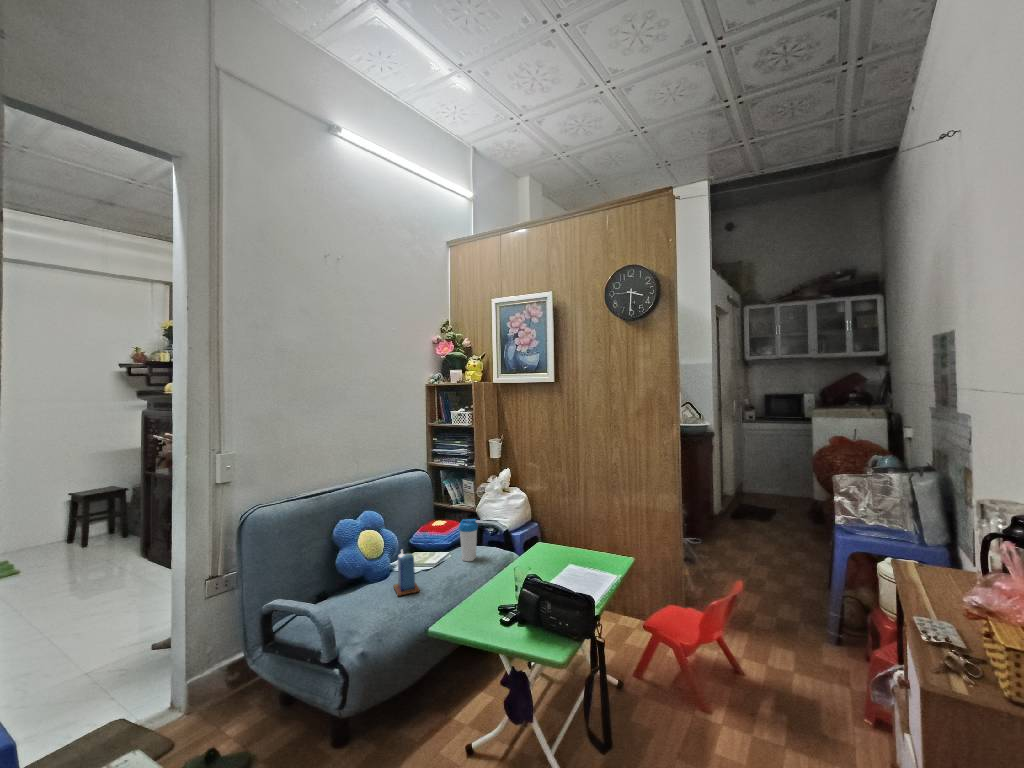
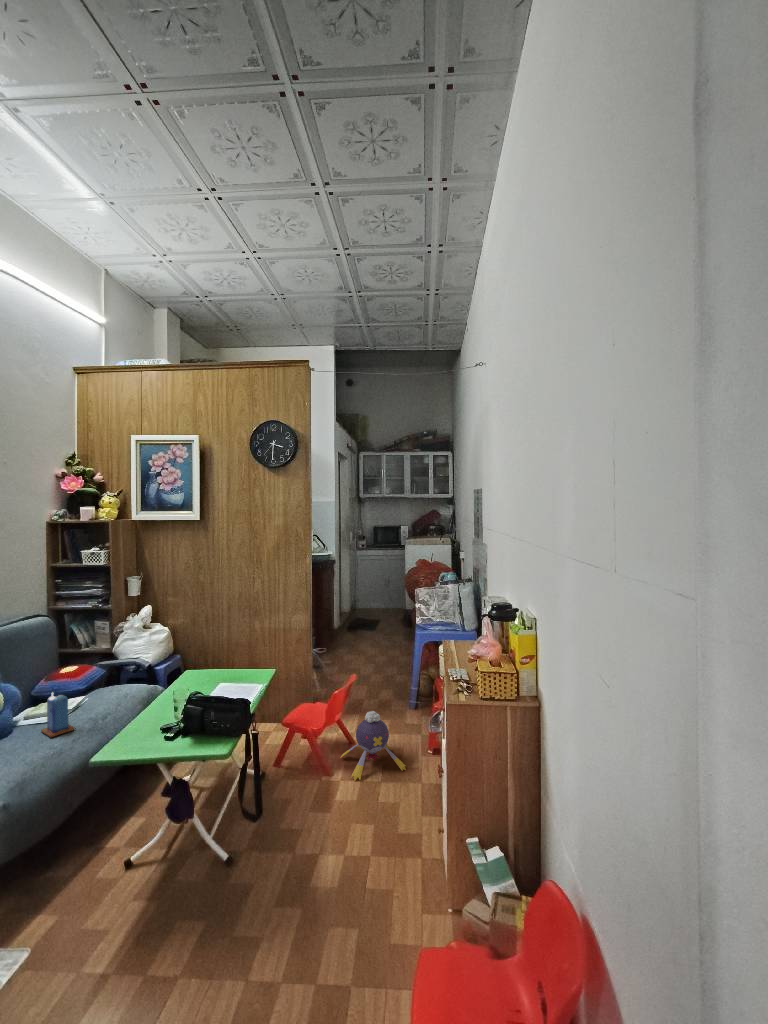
water bottle: present [459,519,478,561] -> none [106,655,128,697]
plush toy: none [718,643,827,750] -> present [341,711,406,781]

